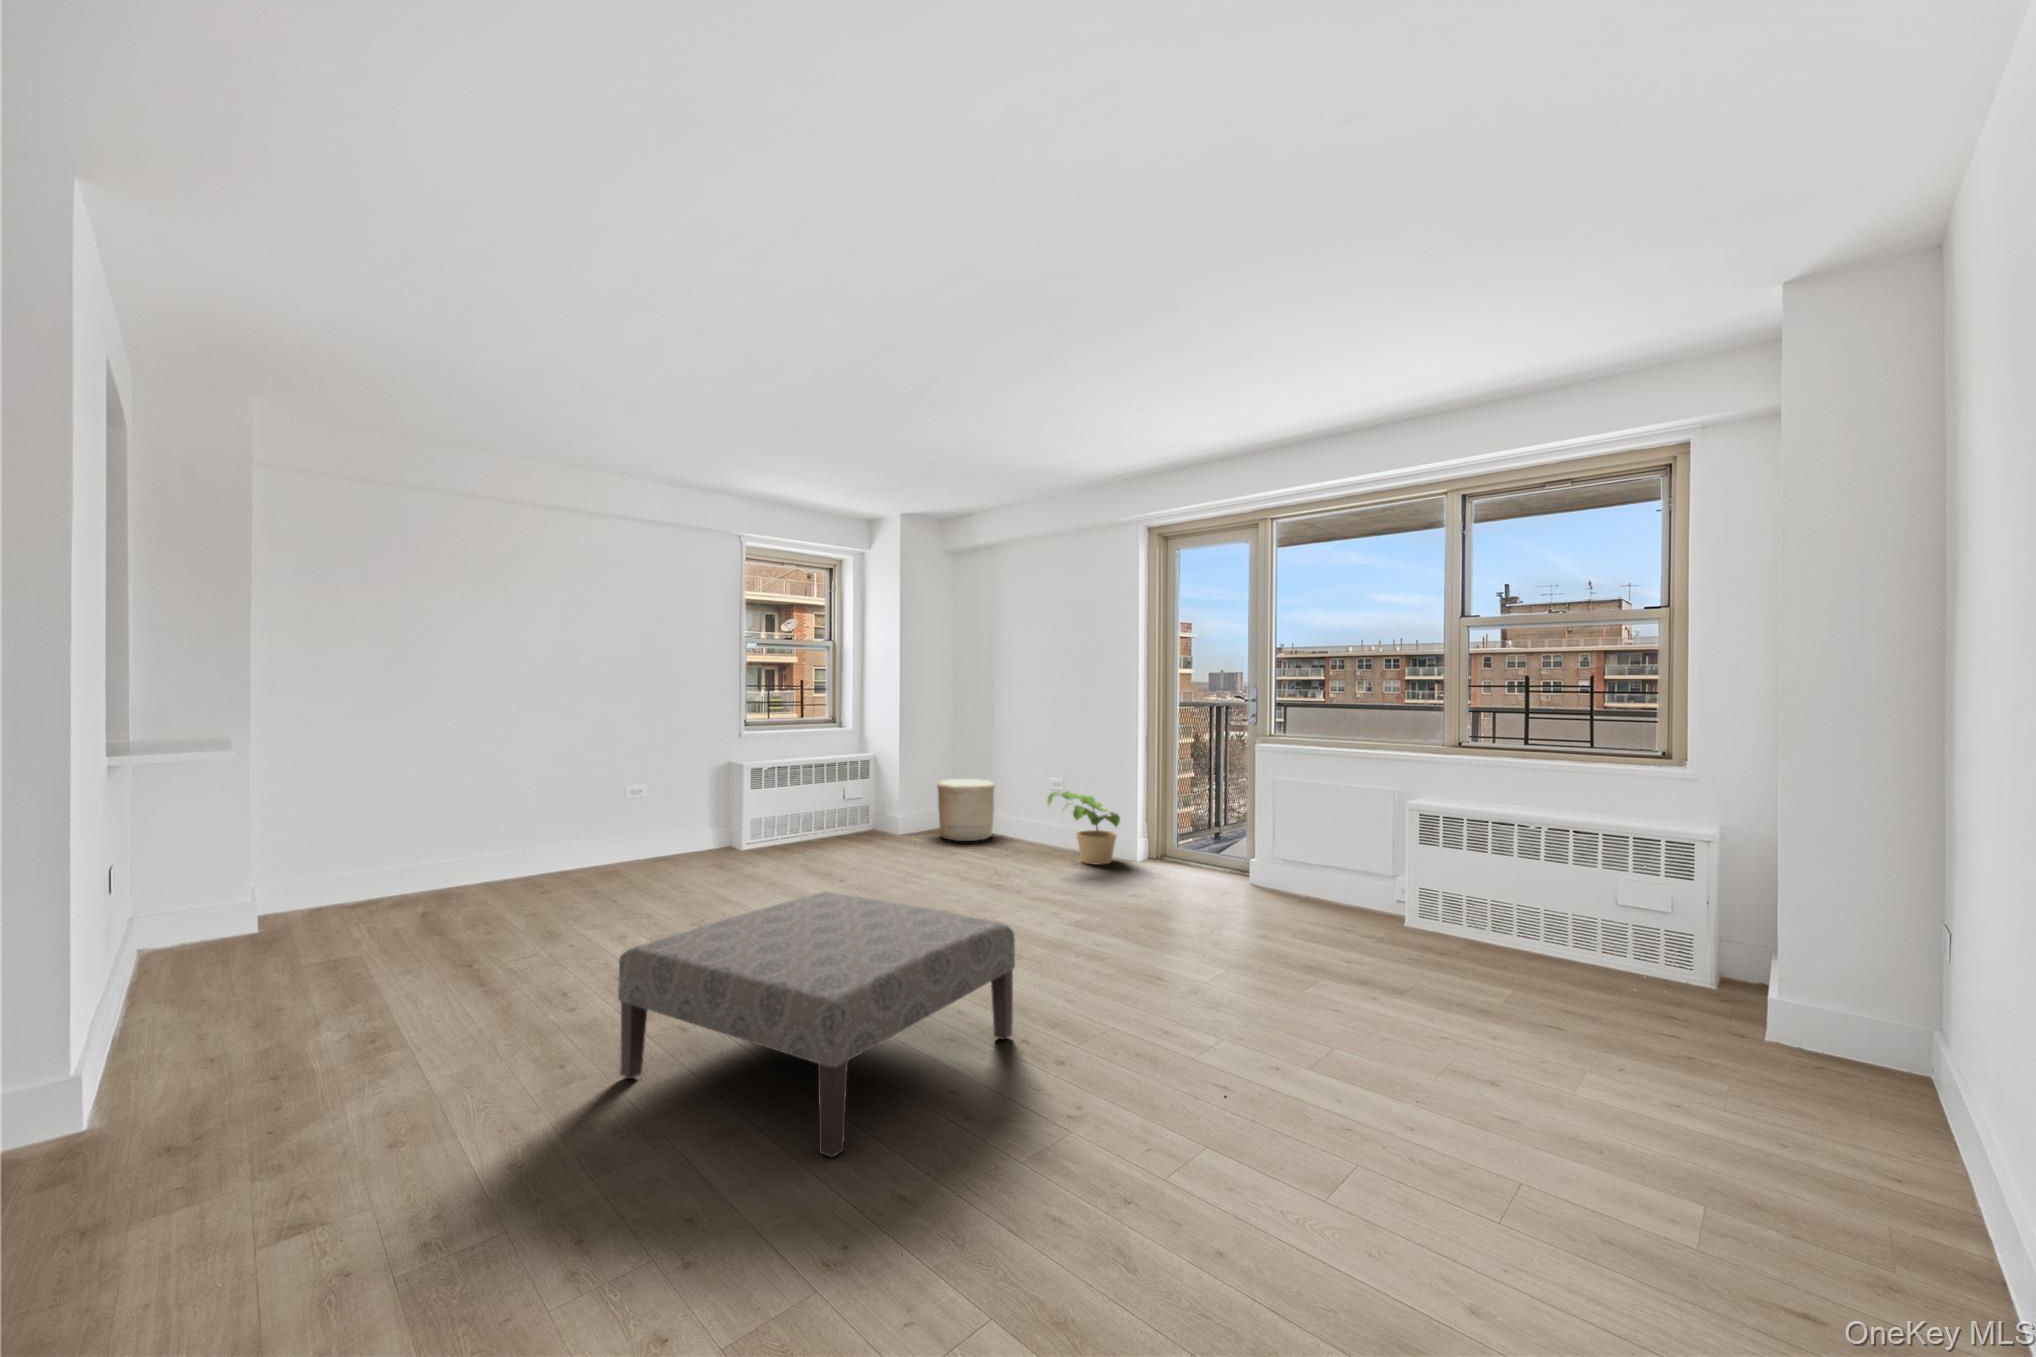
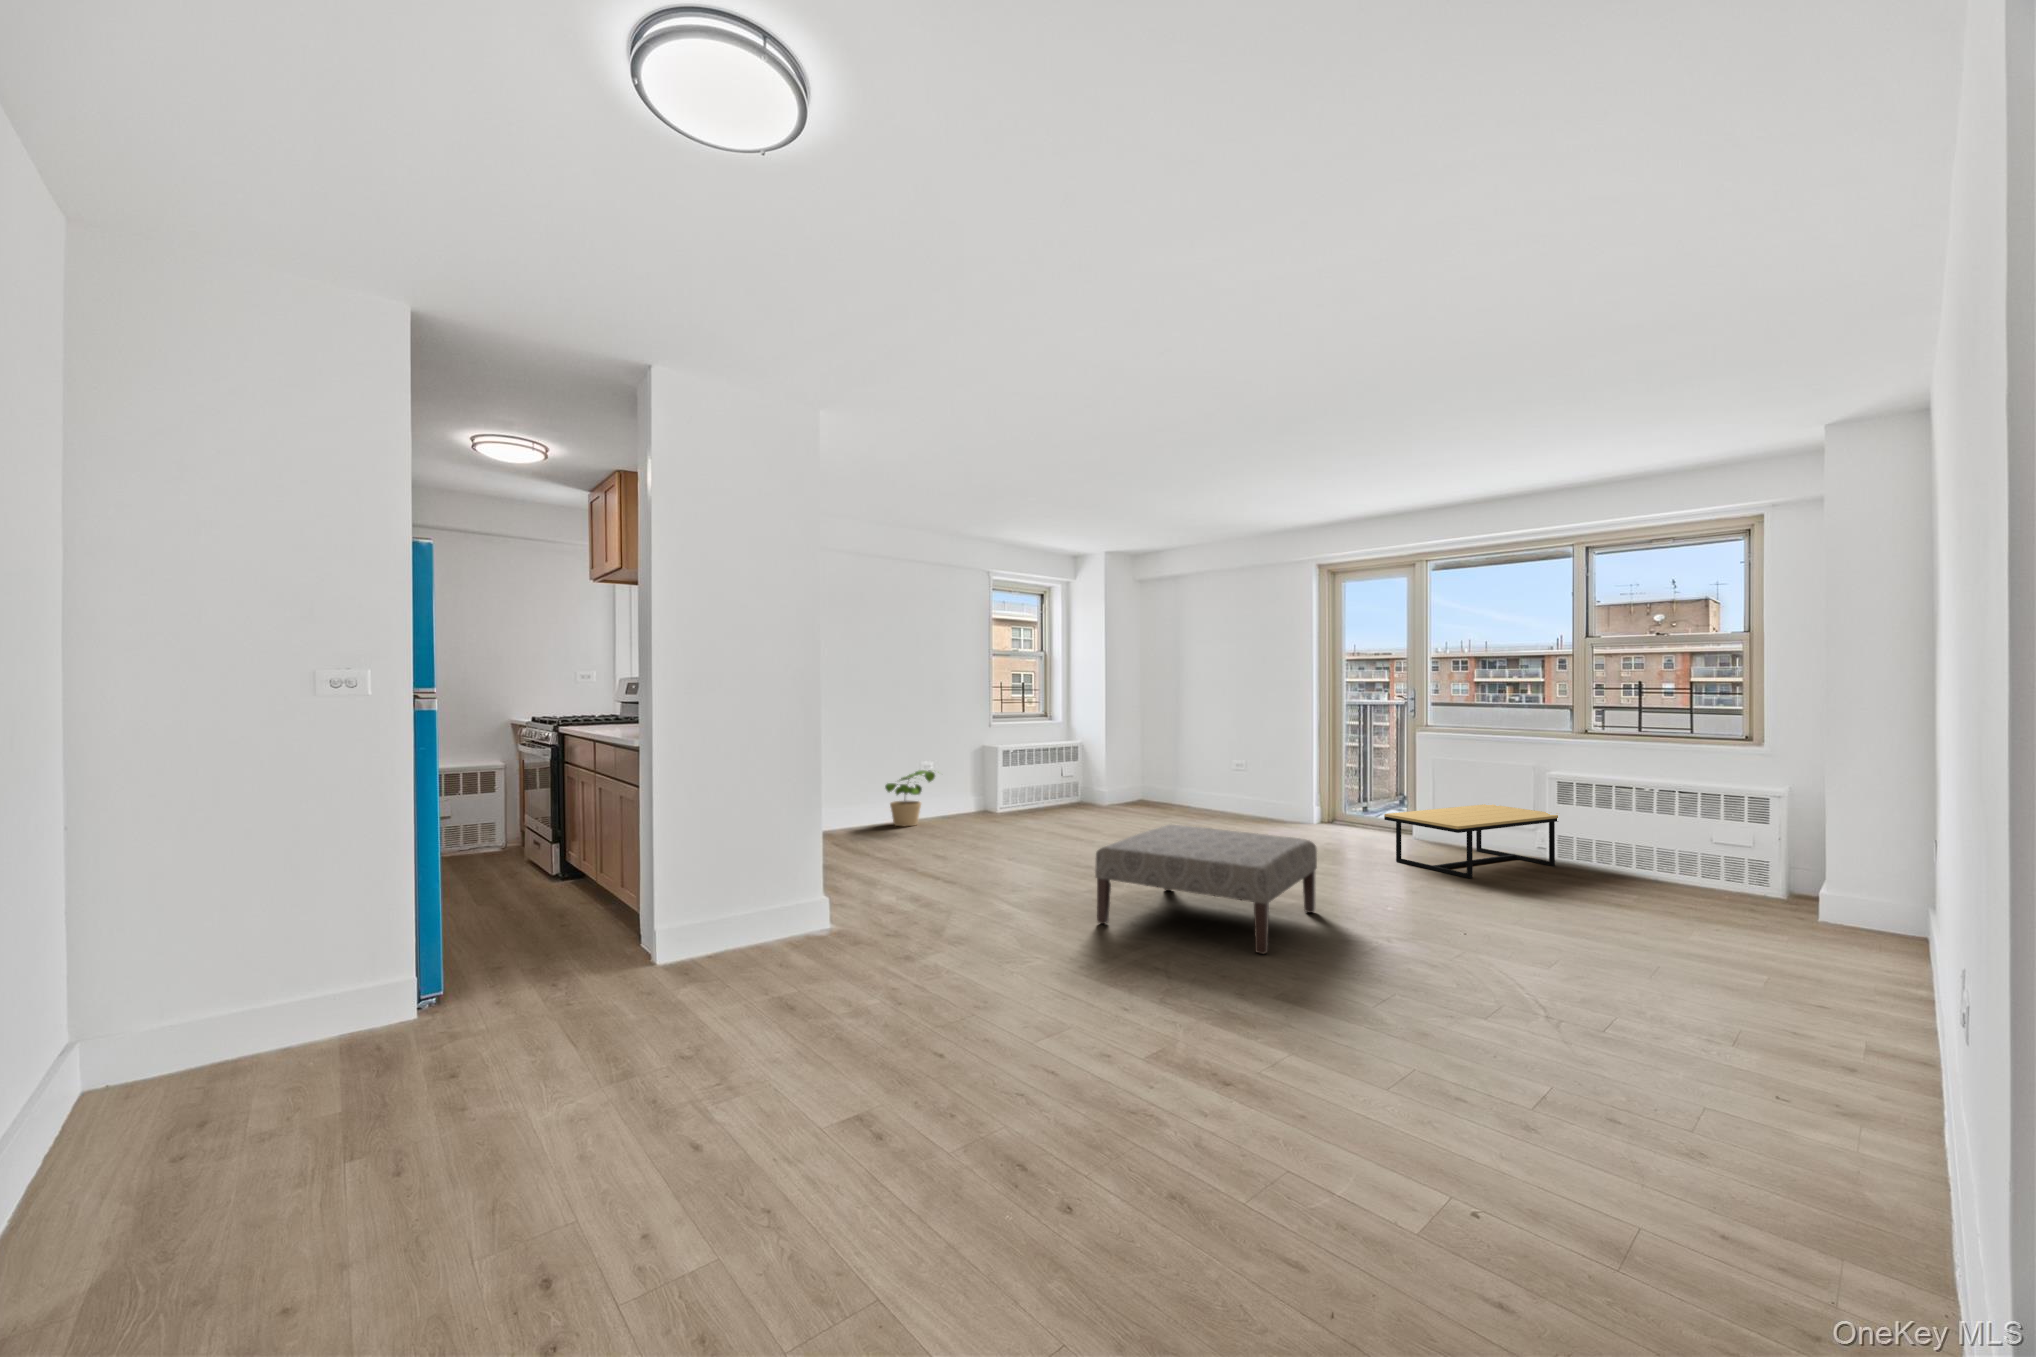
woven basket: present [937,779,995,841] -> none [1136,761,1183,809]
potted plant: present [1048,792,1120,864] -> present [885,770,935,826]
coffee table: none [1186,841,1430,957] -> present [1384,804,1558,878]

